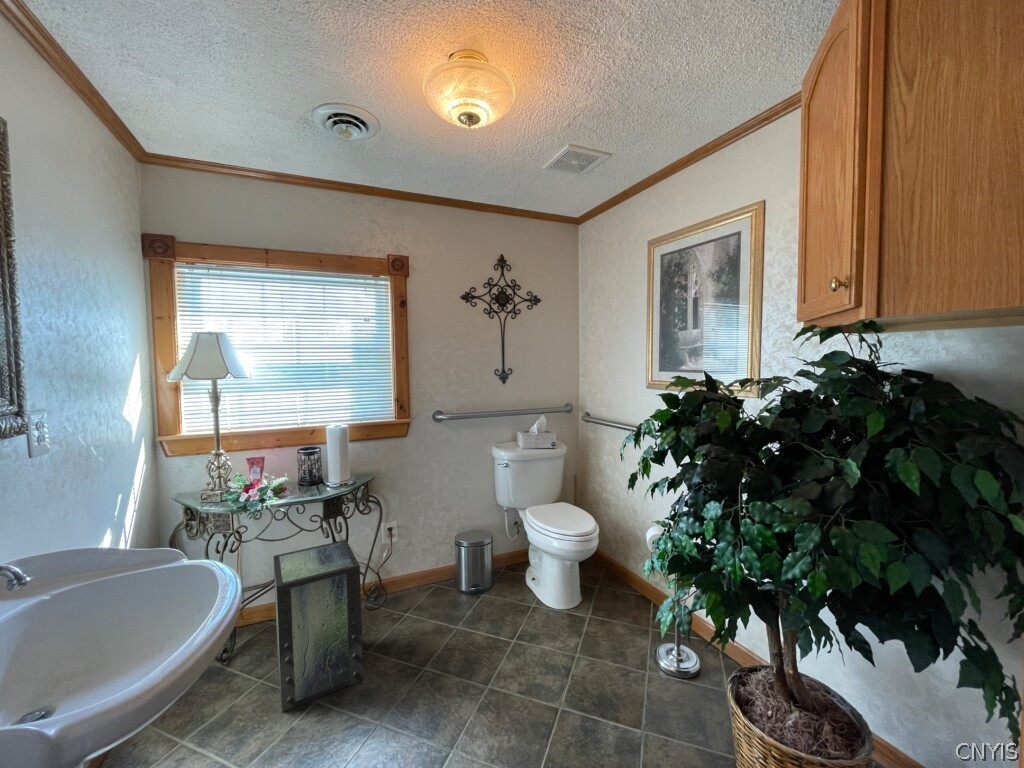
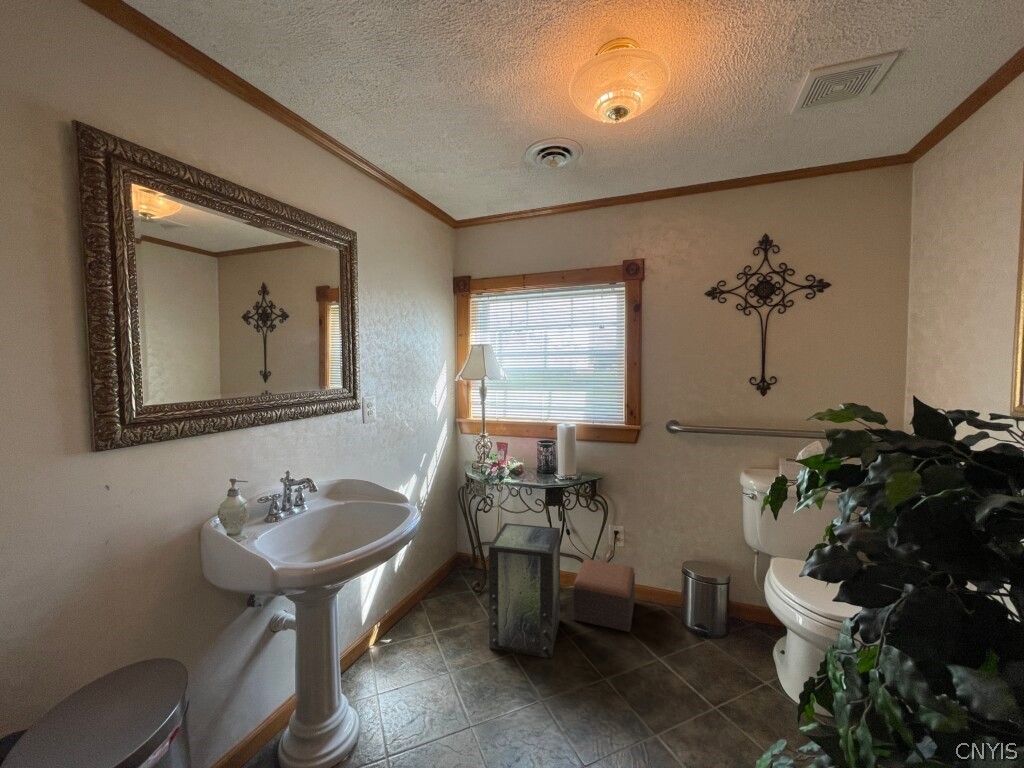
footstool: none [357,558,423,633] -> present [573,559,635,632]

